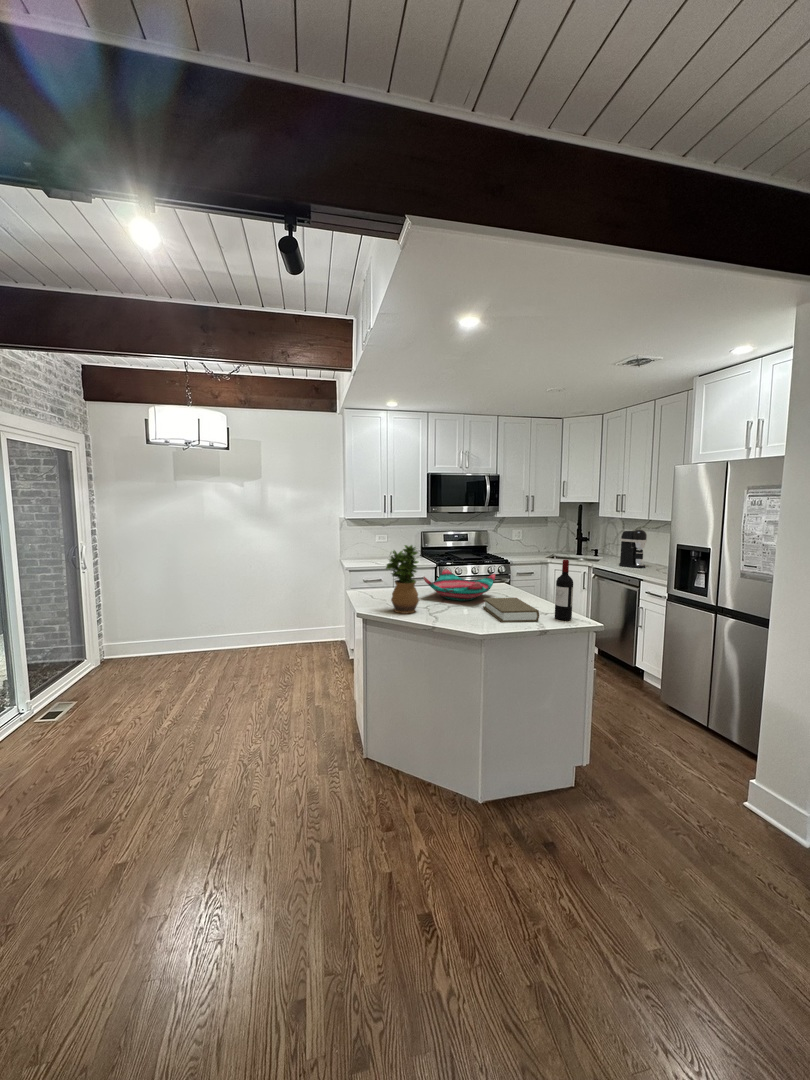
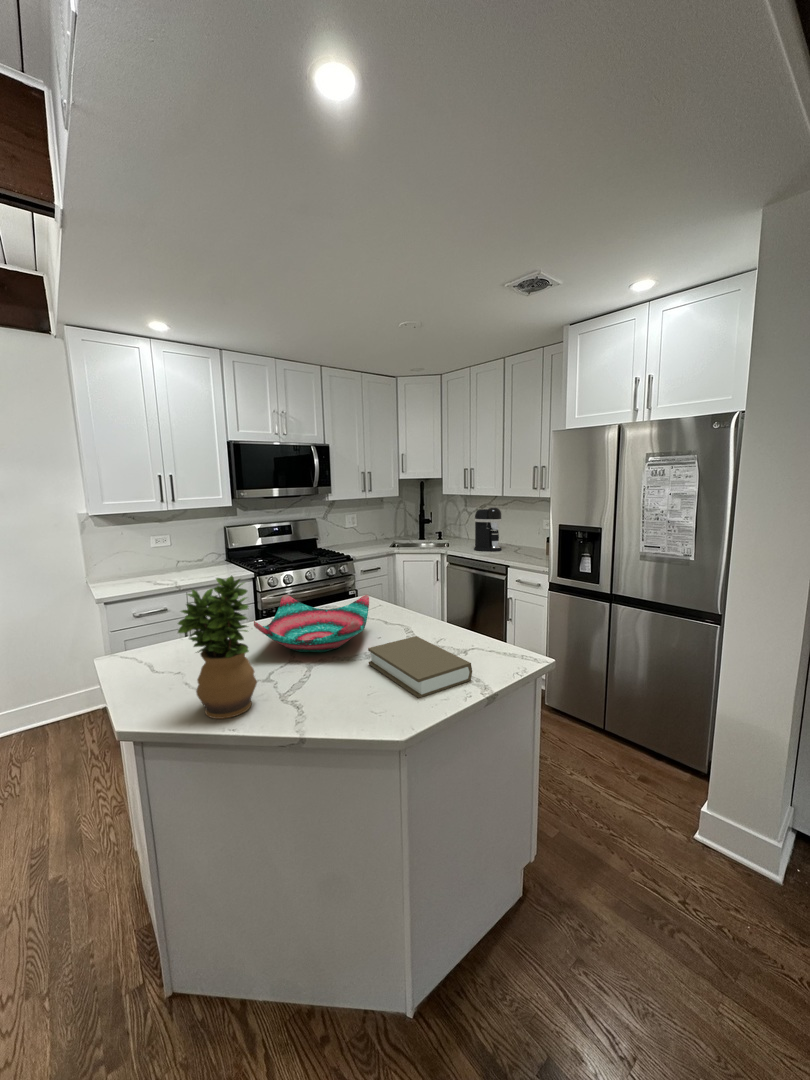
wine bottle: present [555,560,573,620] -> none [485,572,512,668]

